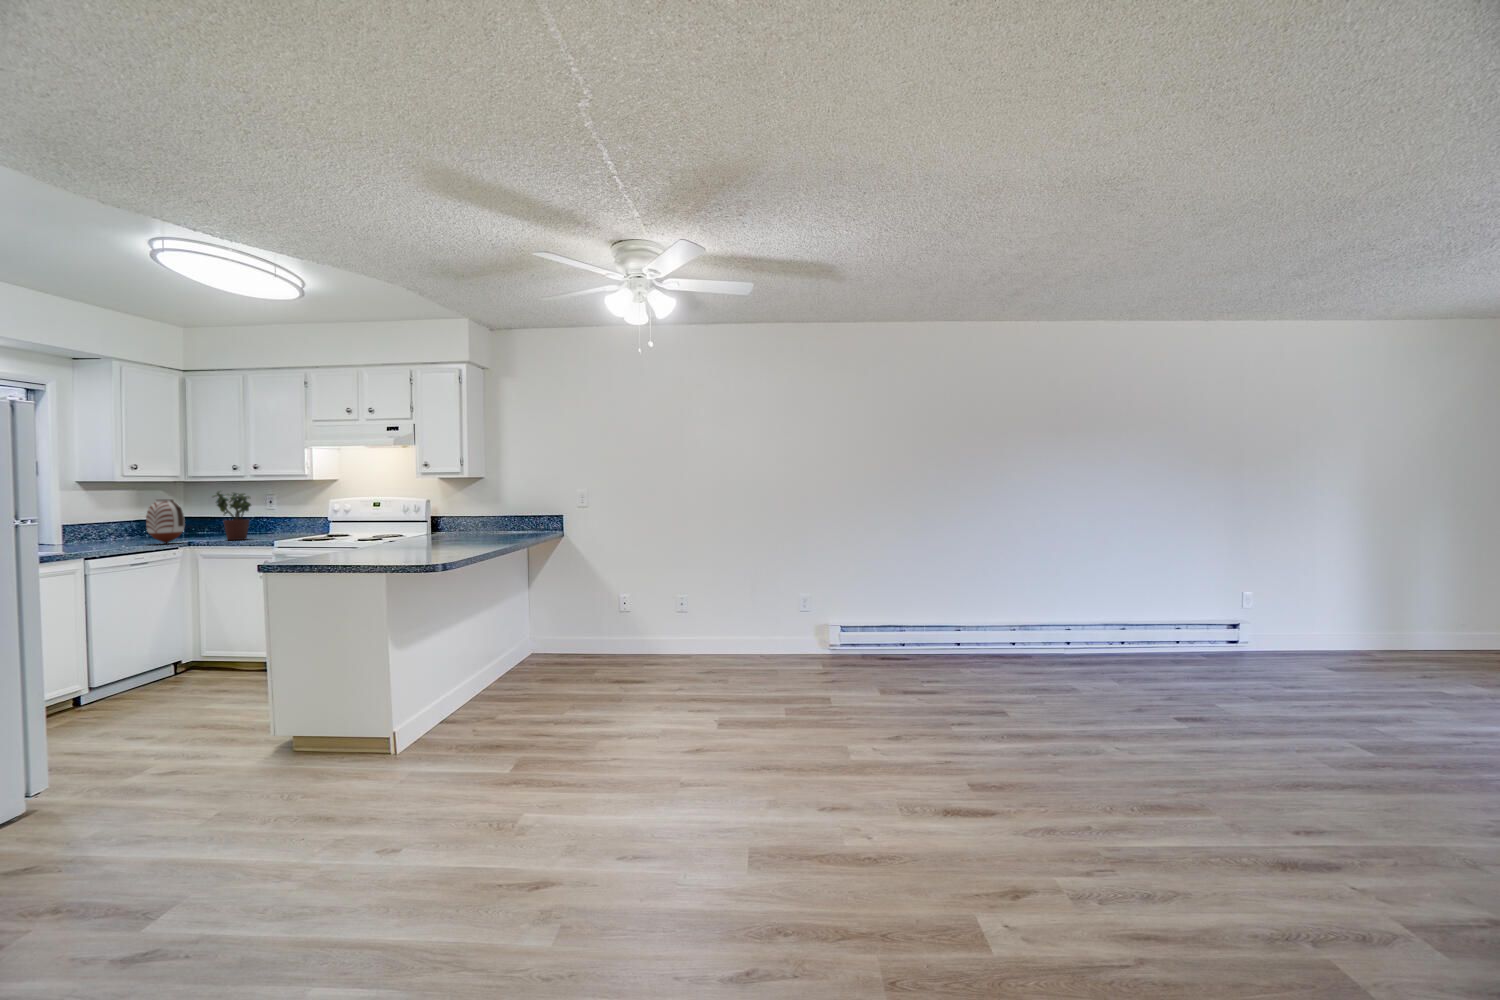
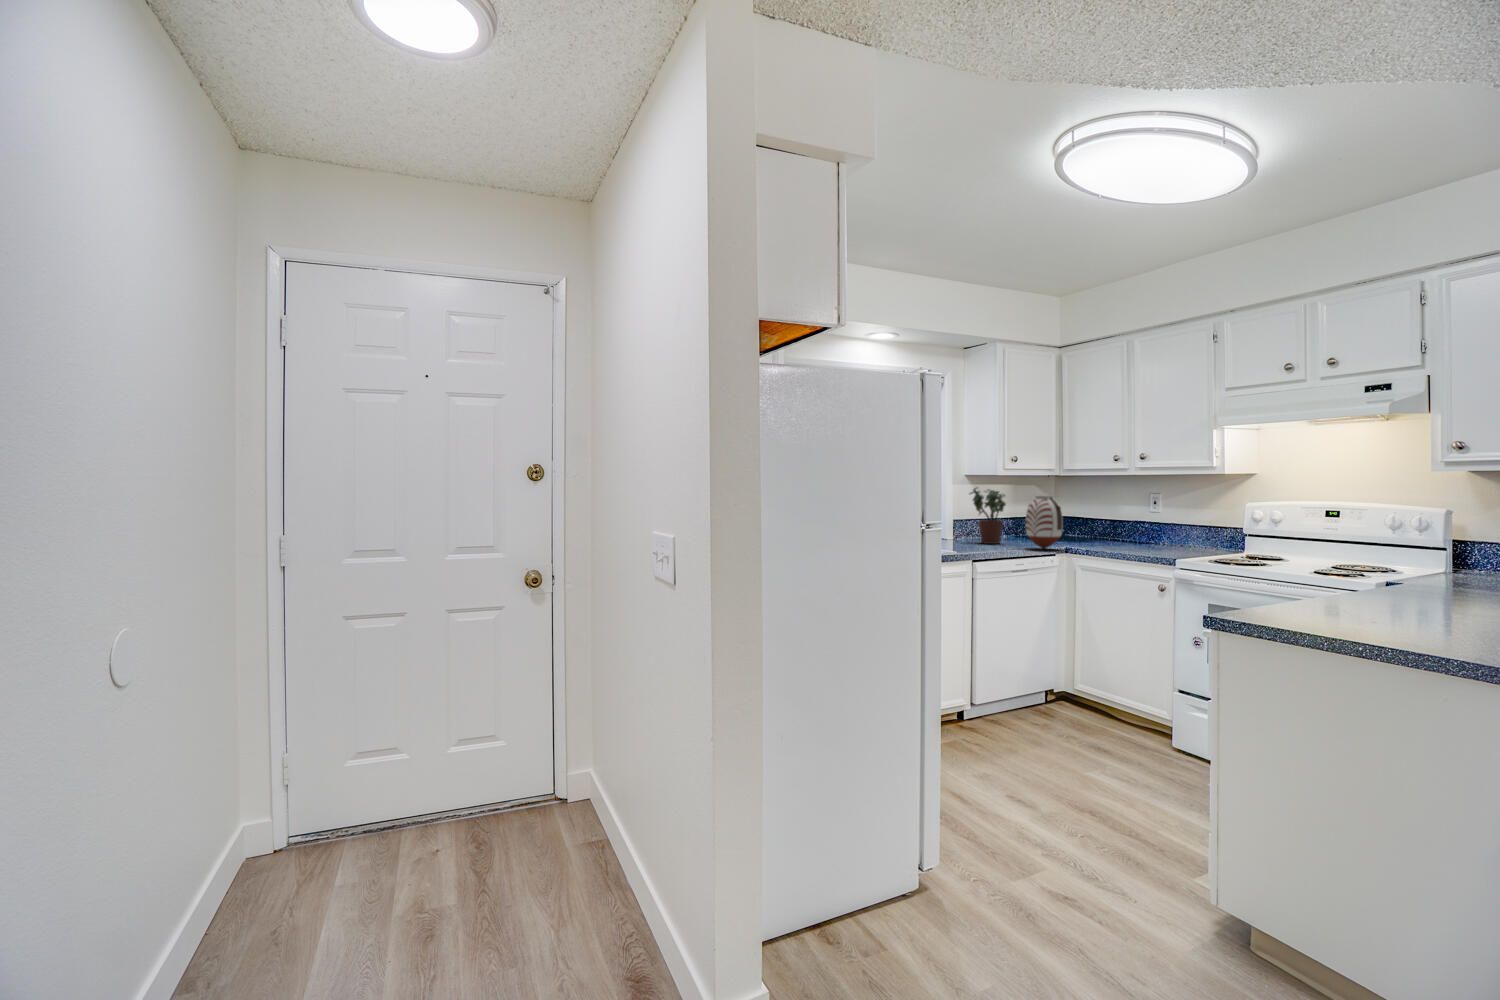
potted plant: present [213,490,251,540] -> present [970,487,1006,544]

